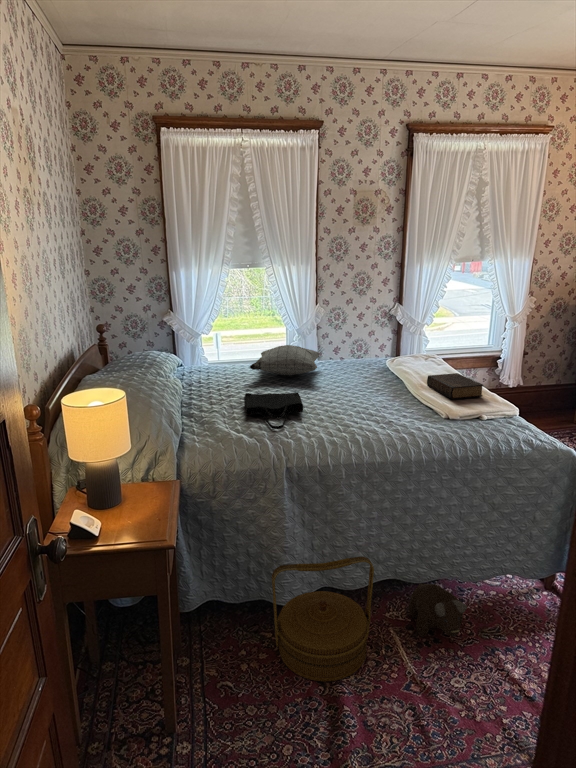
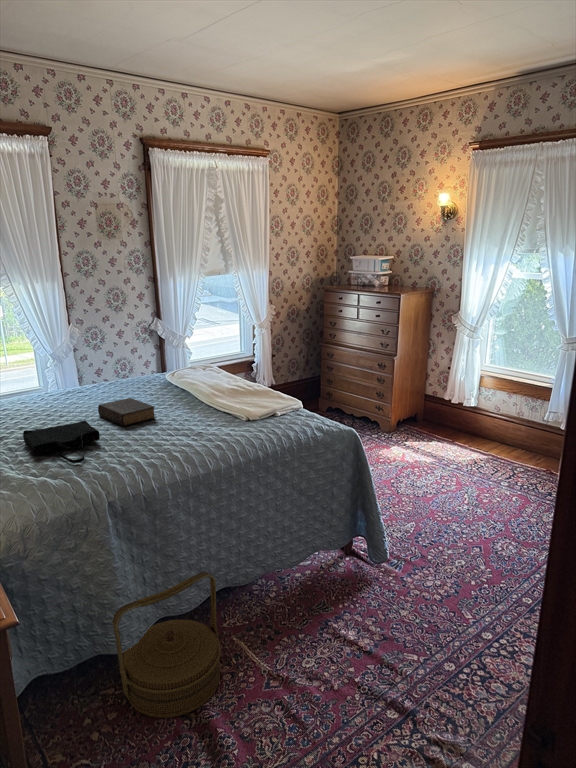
pillow: present [250,345,320,375] -> none [15,371,97,405]
book: present [427,373,483,399] -> present [98,398,155,426]
plush toy: present [409,583,467,637] -> none [245,580,302,635]

